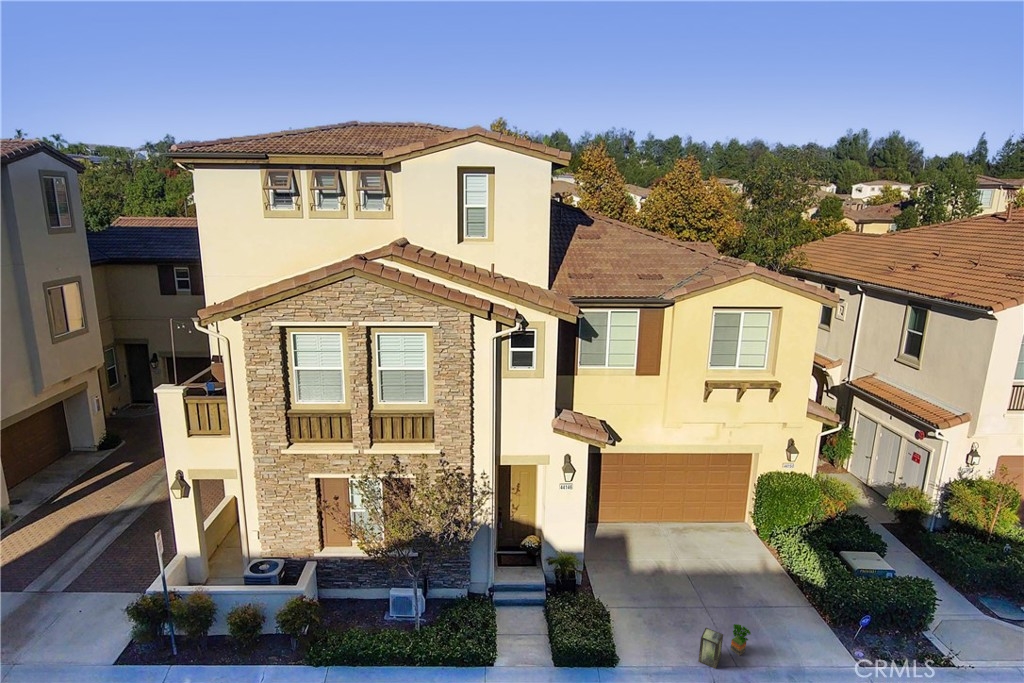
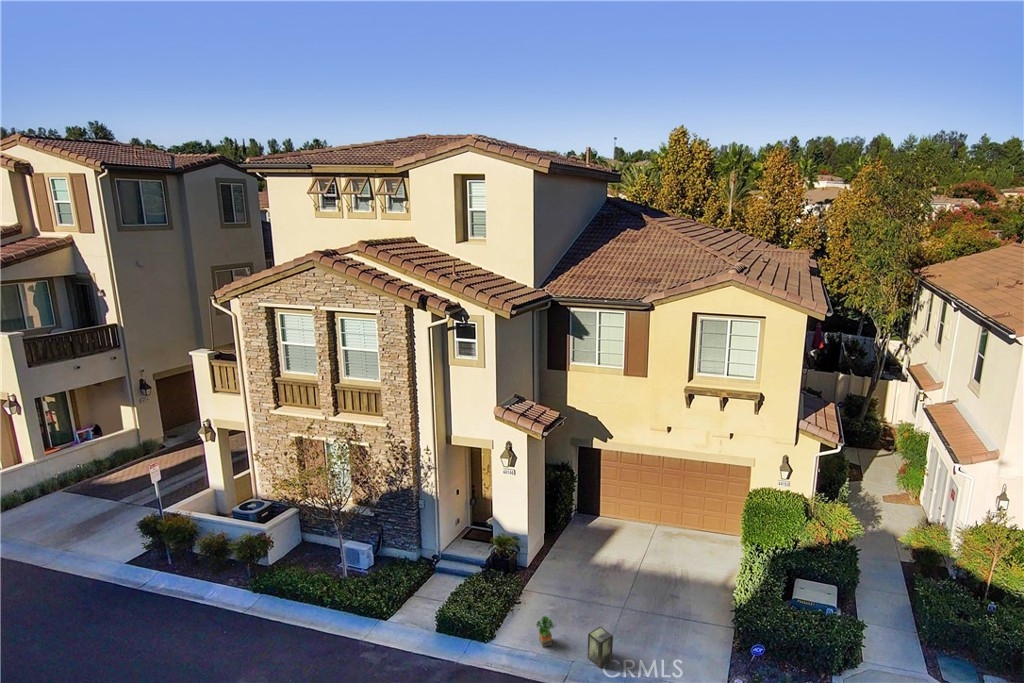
potted tree: present [731,624,751,656] -> present [536,616,555,647]

